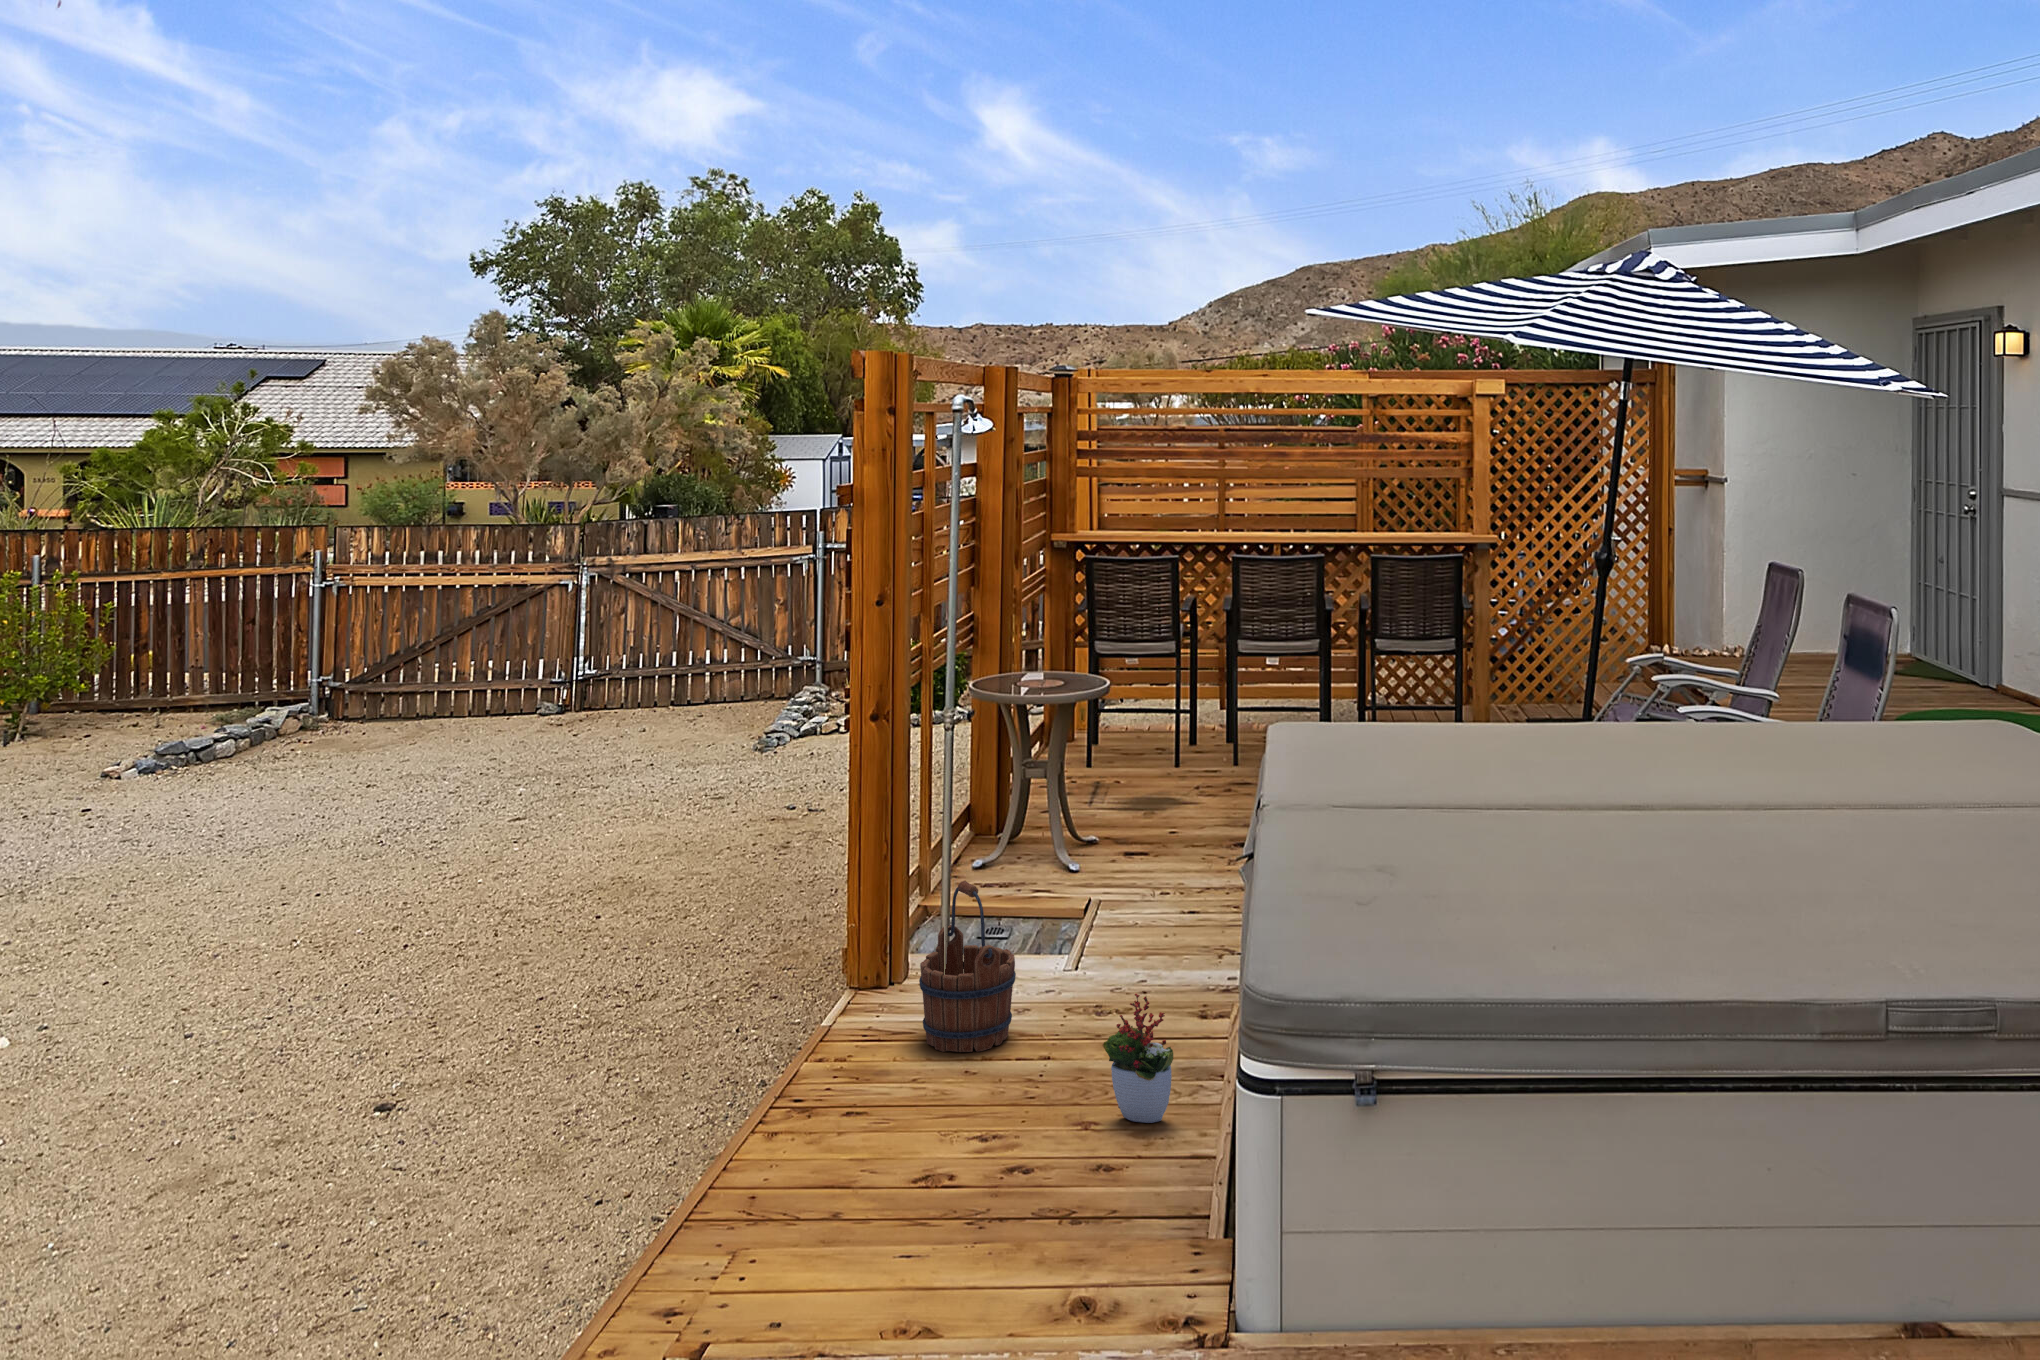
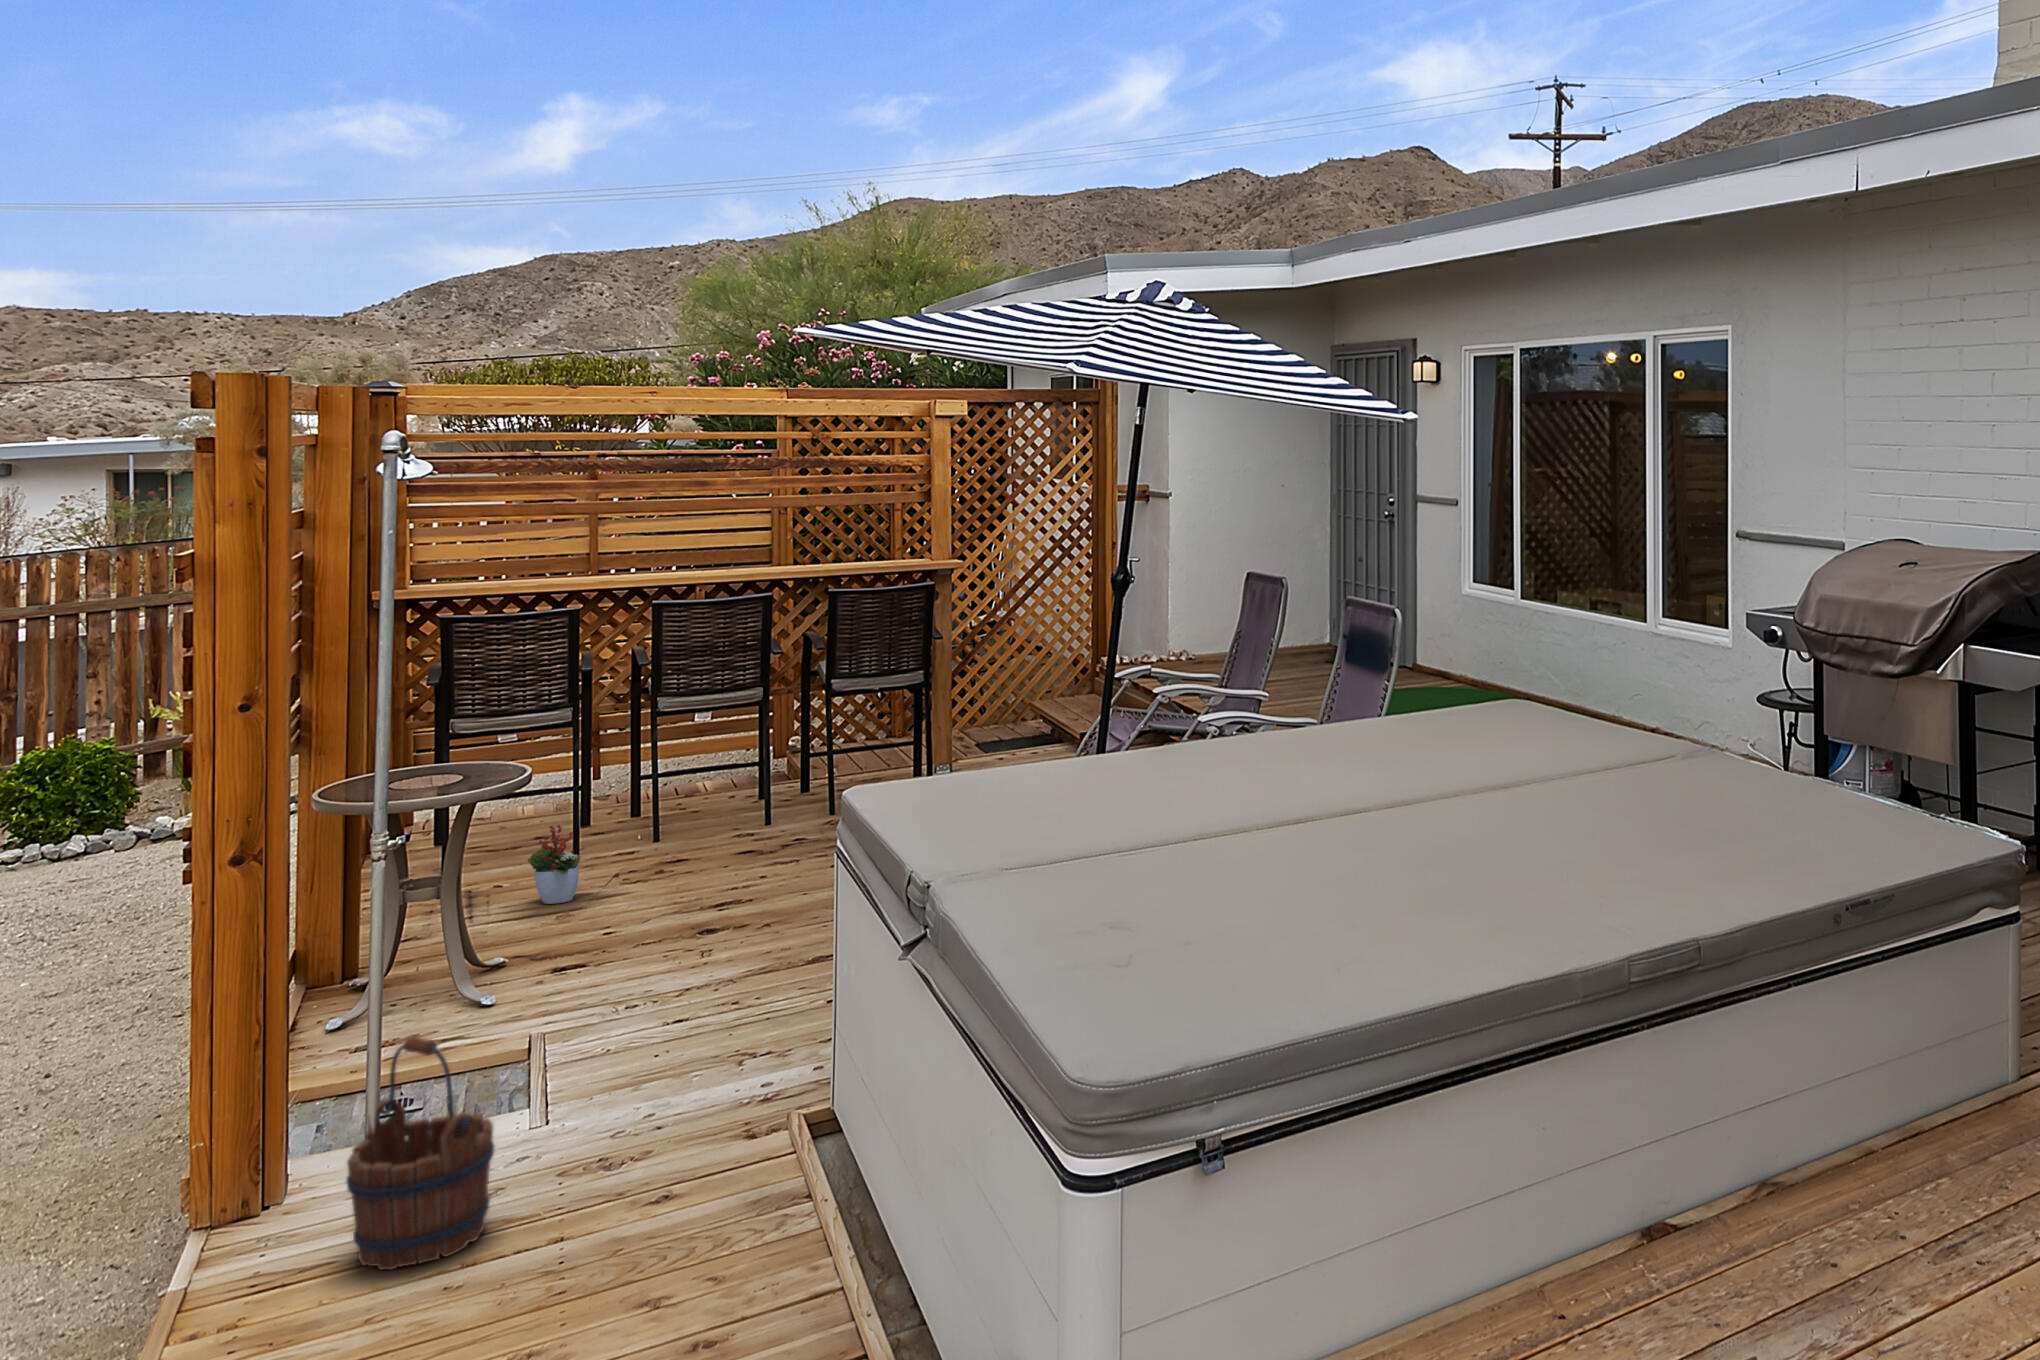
decorative plant: present [1103,994,1173,1123] -> present [528,825,580,904]

